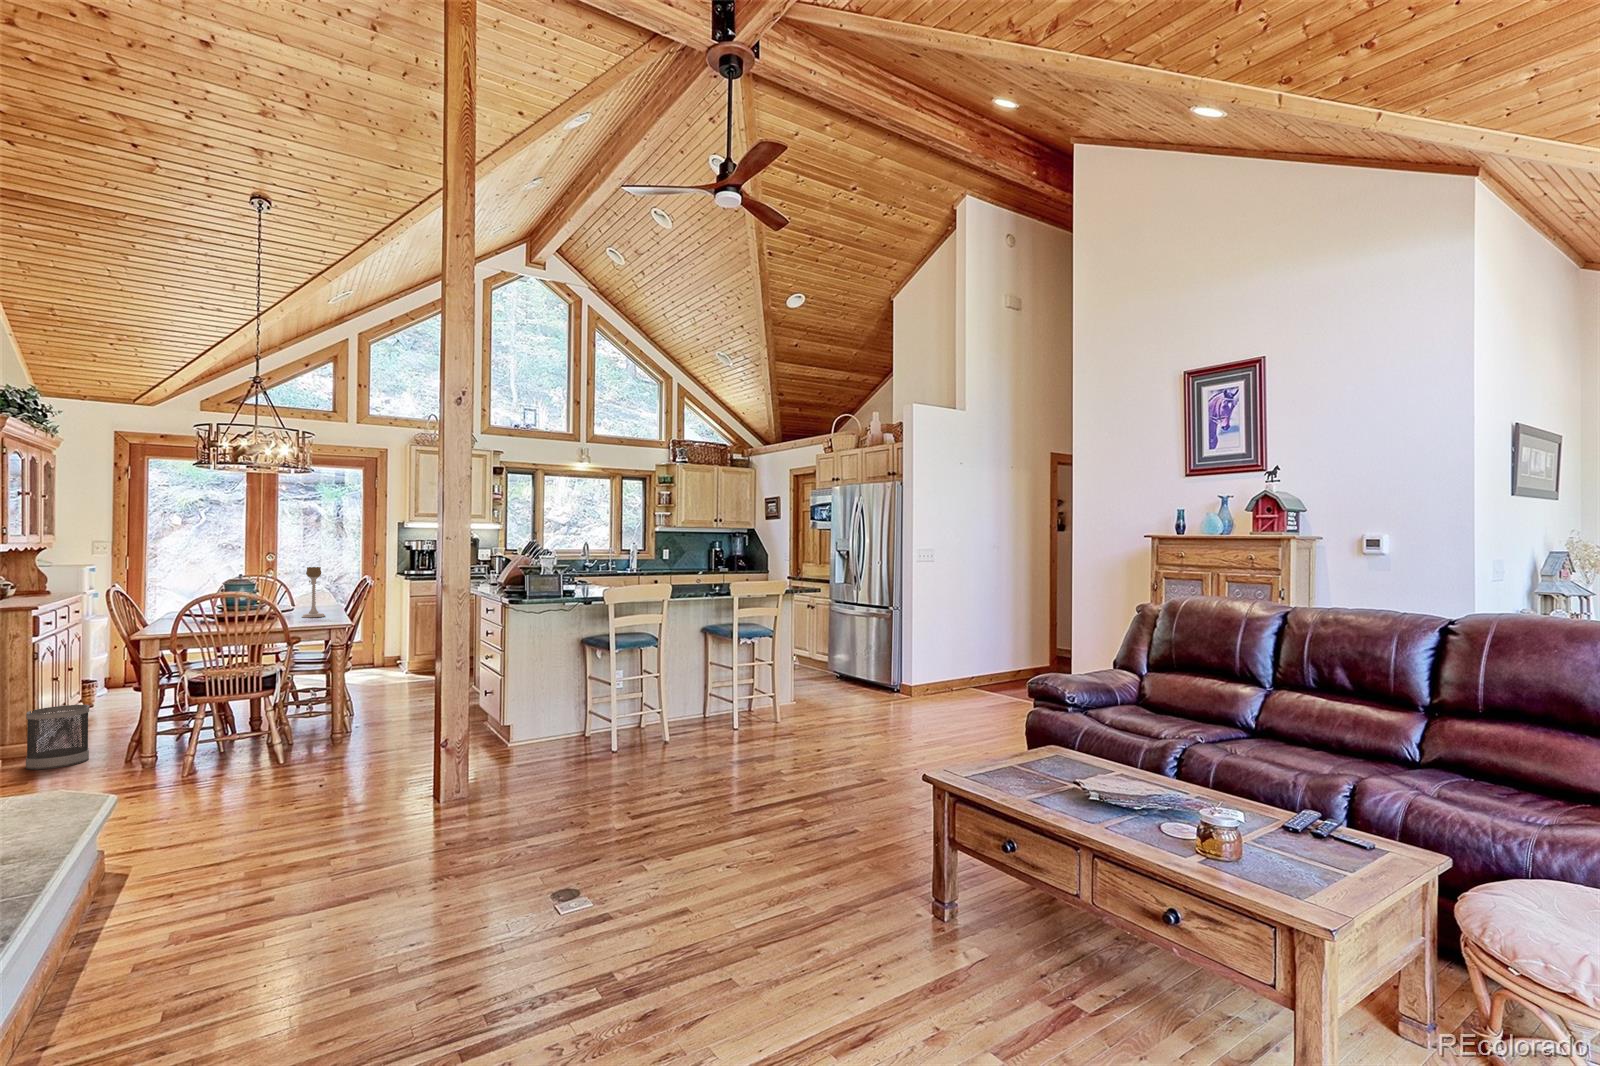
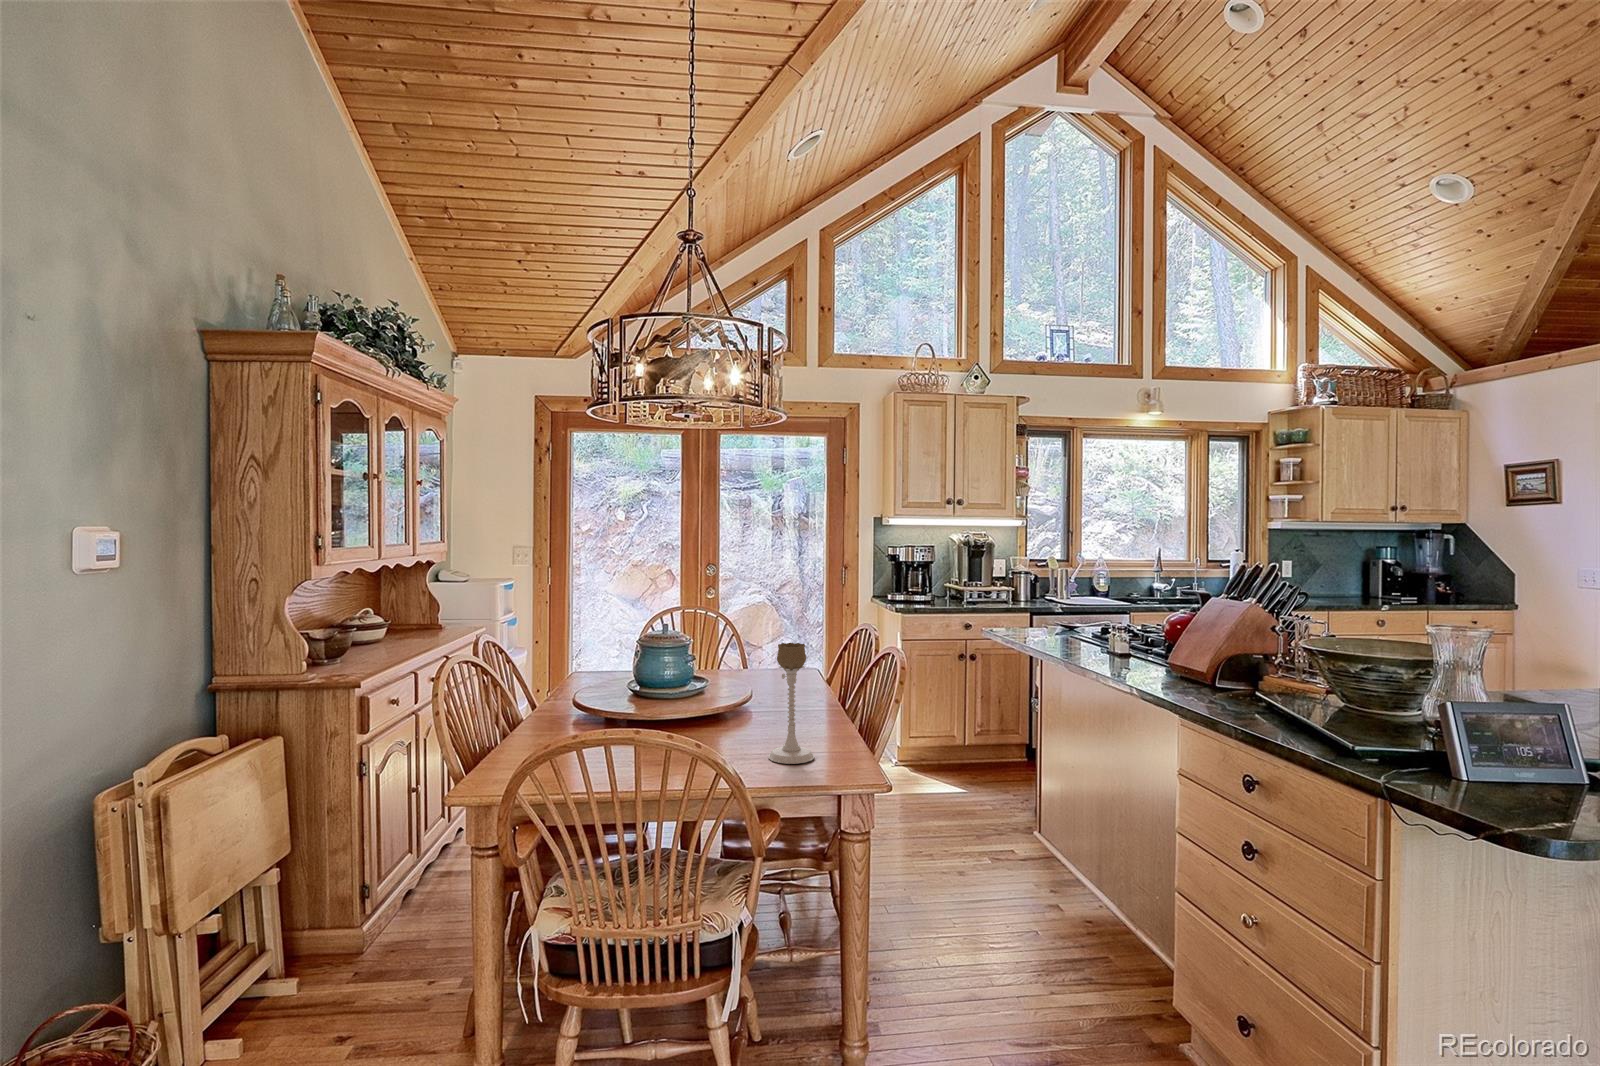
wastebasket: present [26,705,89,770] -> none [336,867,434,1009]

